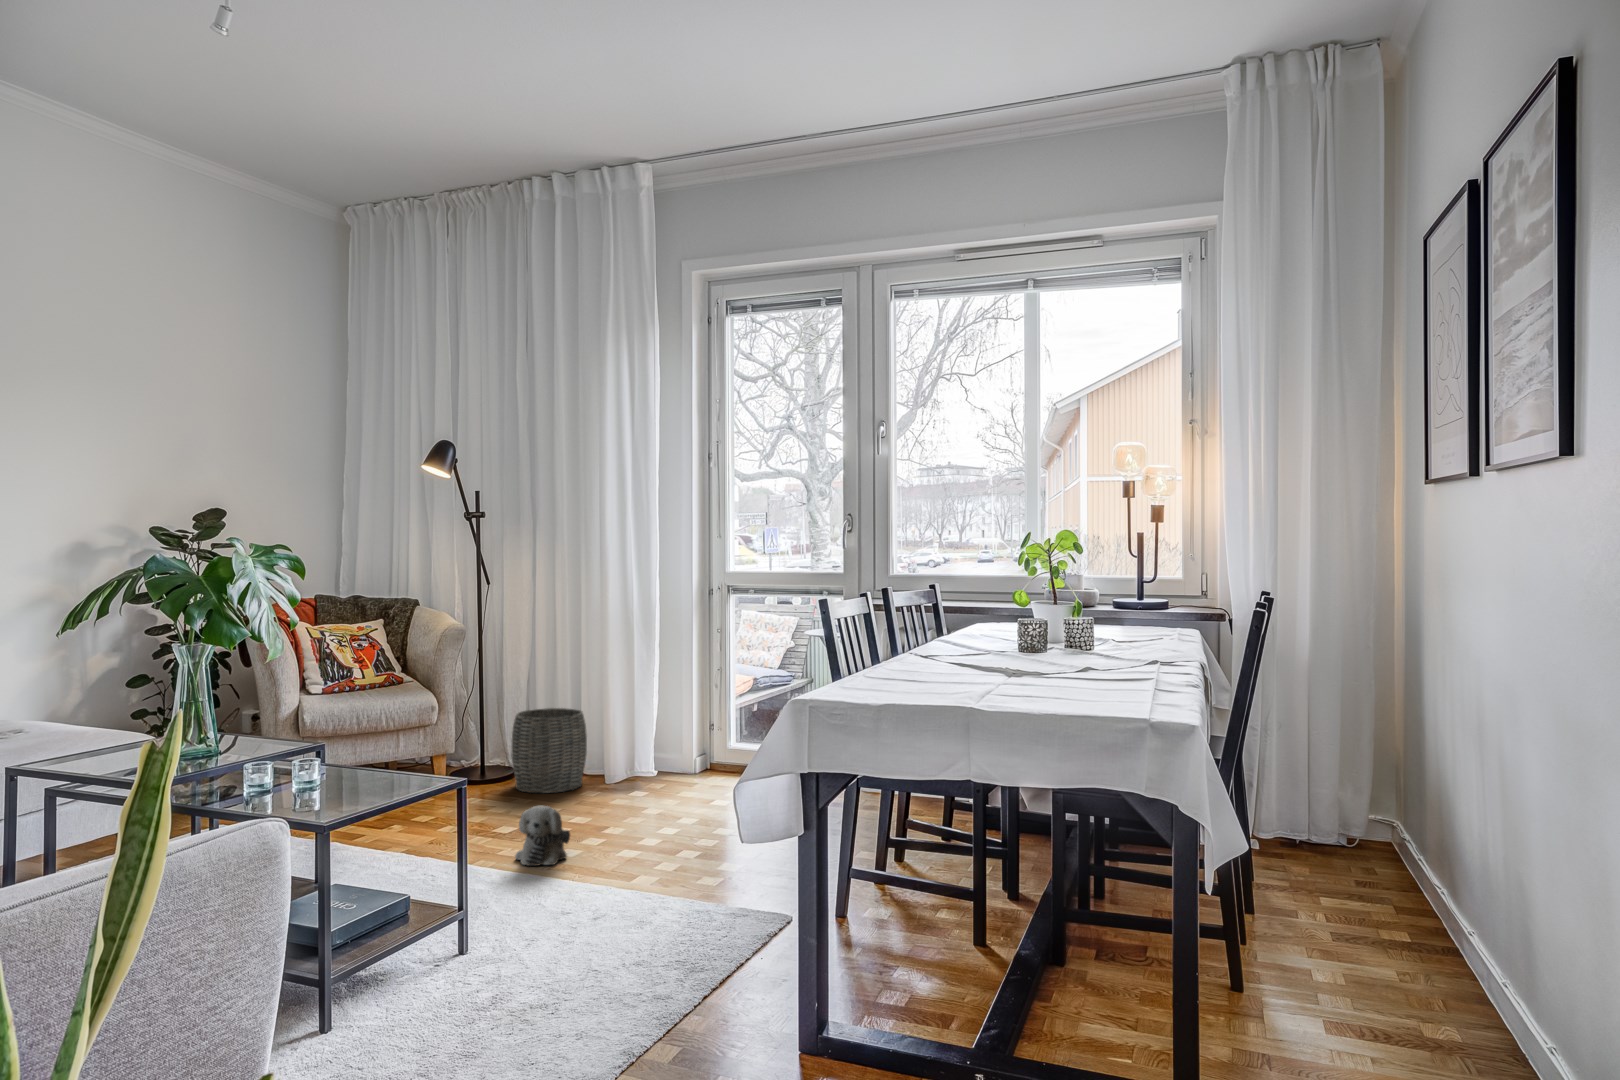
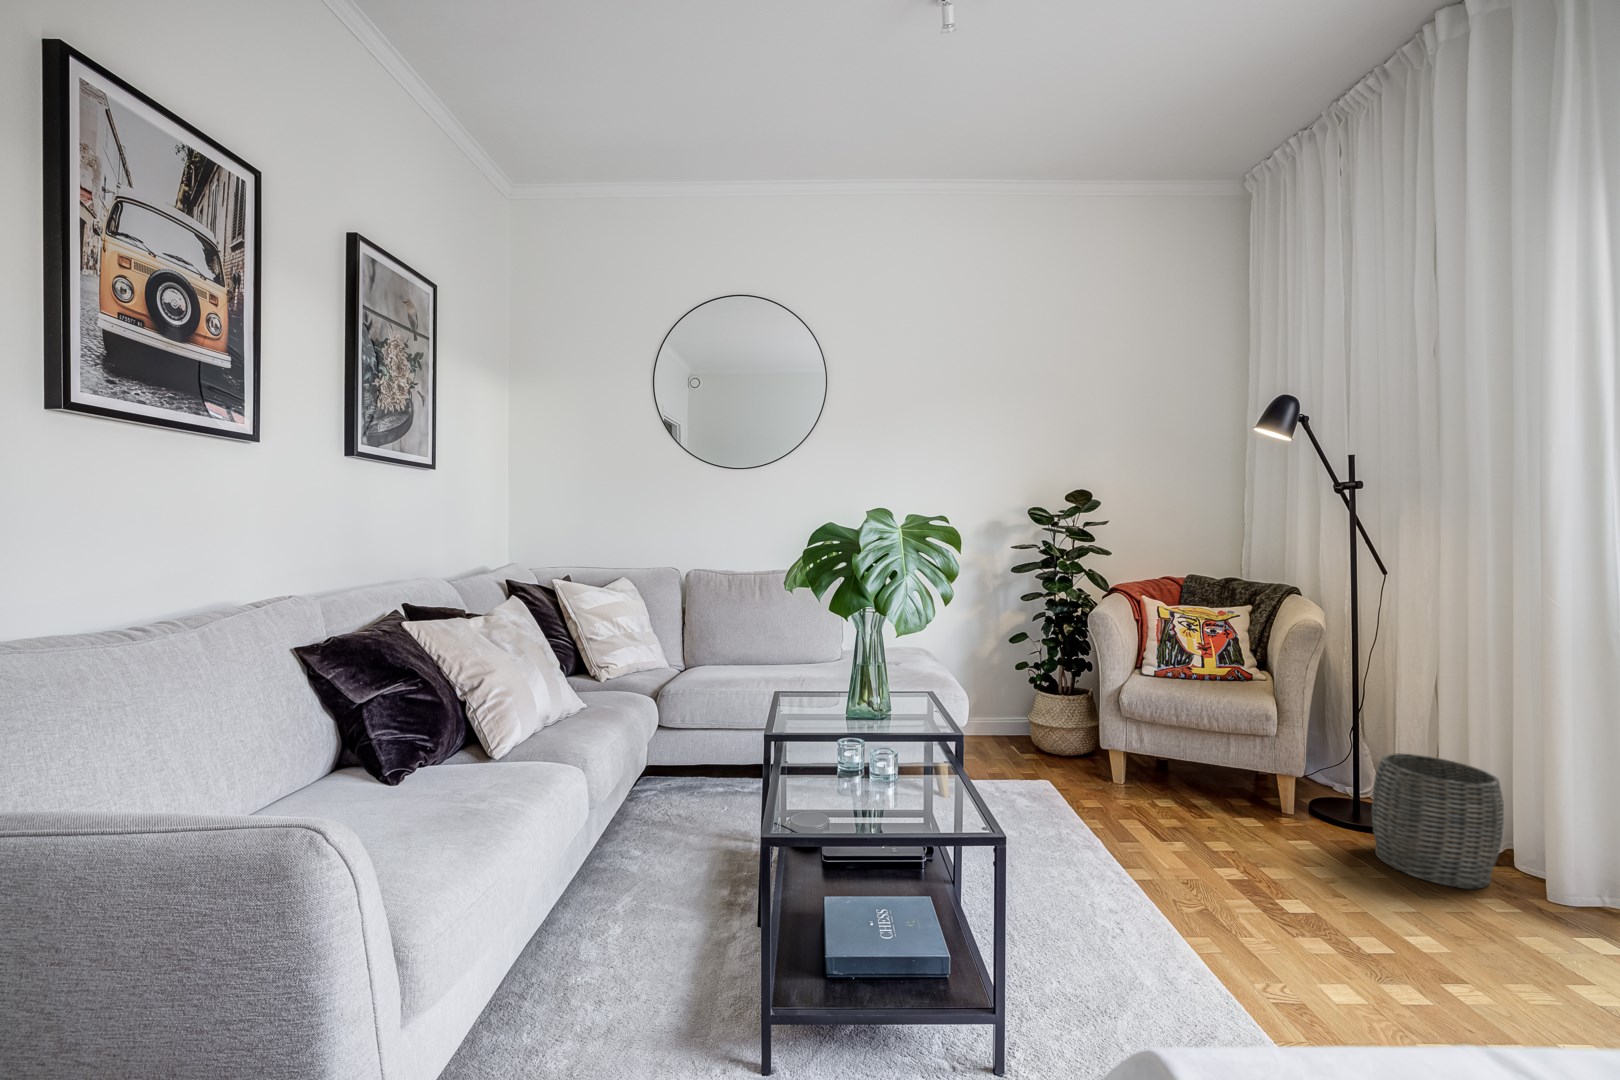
plush toy: present [515,805,570,866] -> none [1245,906,1331,1006]

